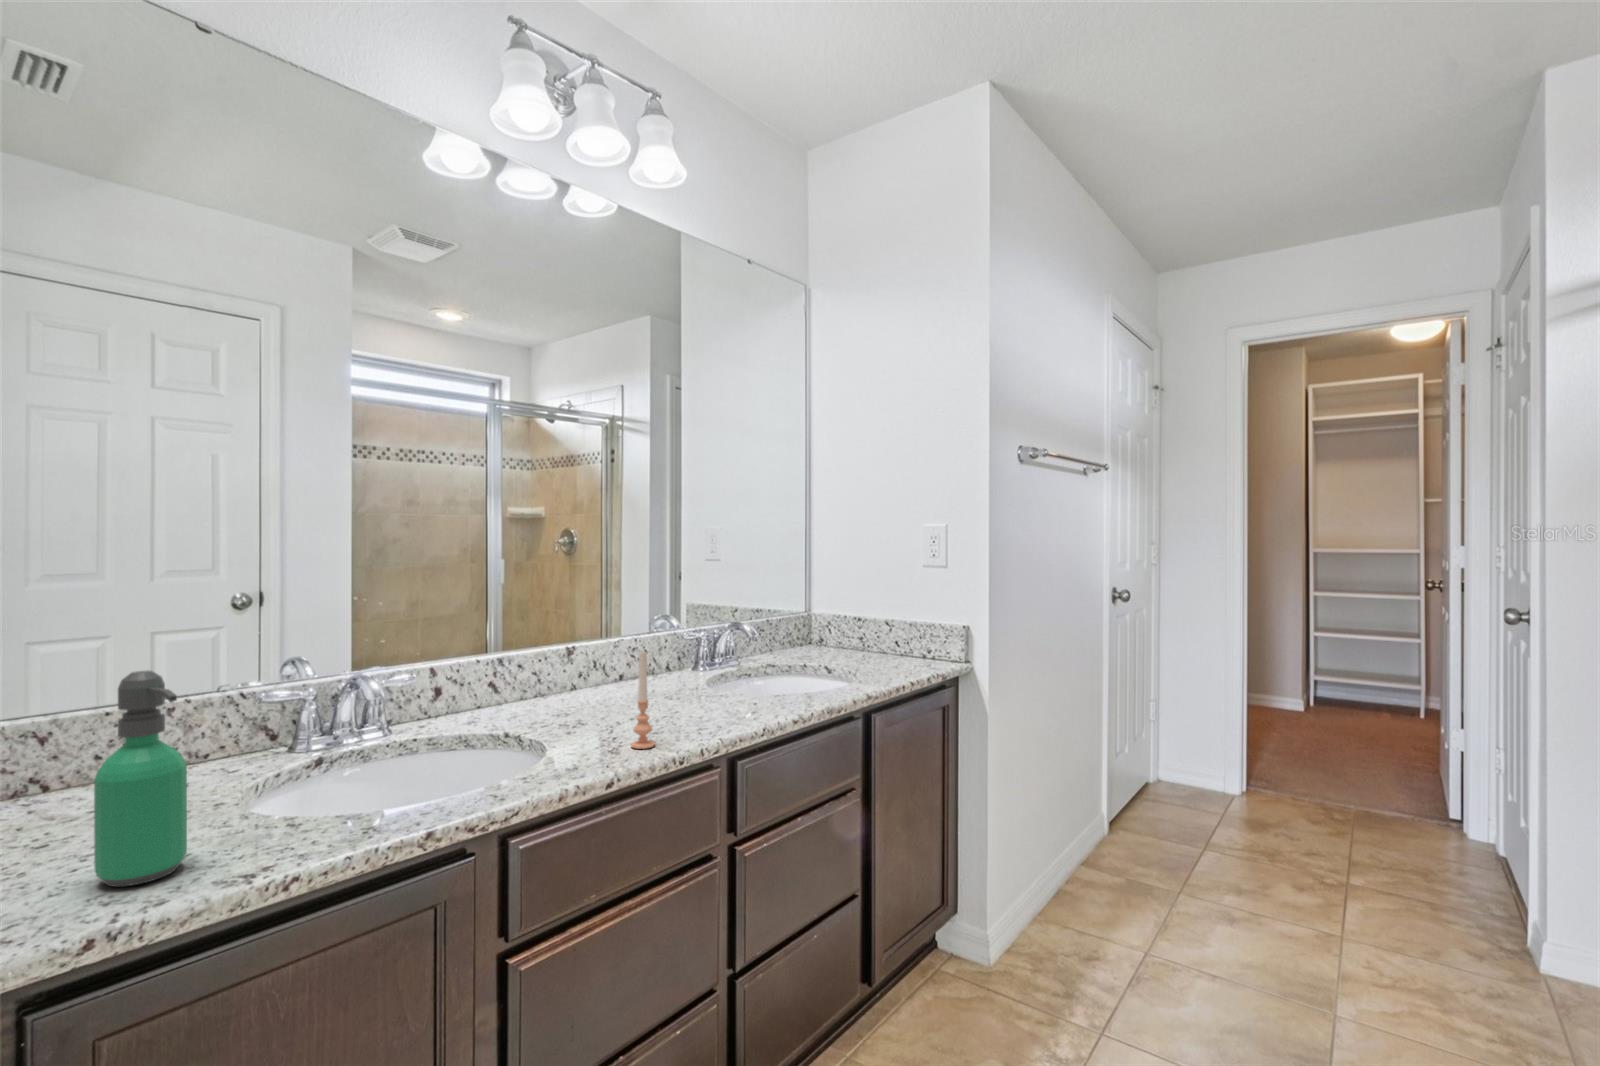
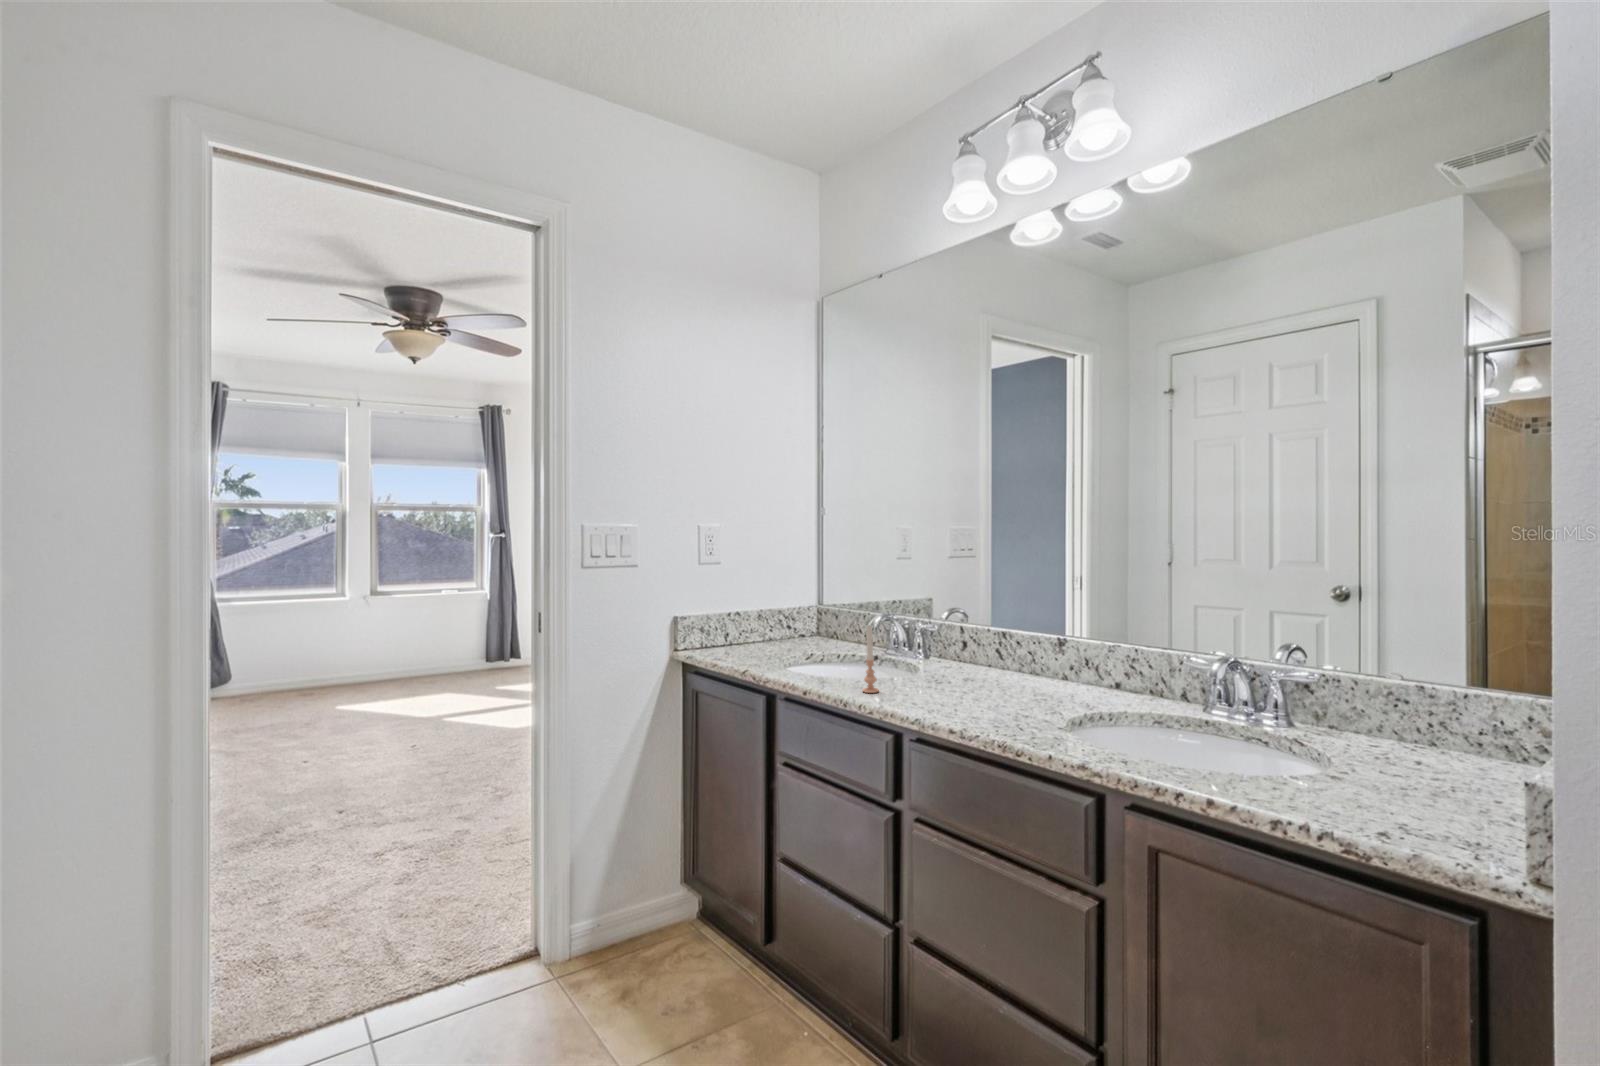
soap dispenser: present [94,670,187,887] -> none [735,590,761,657]

